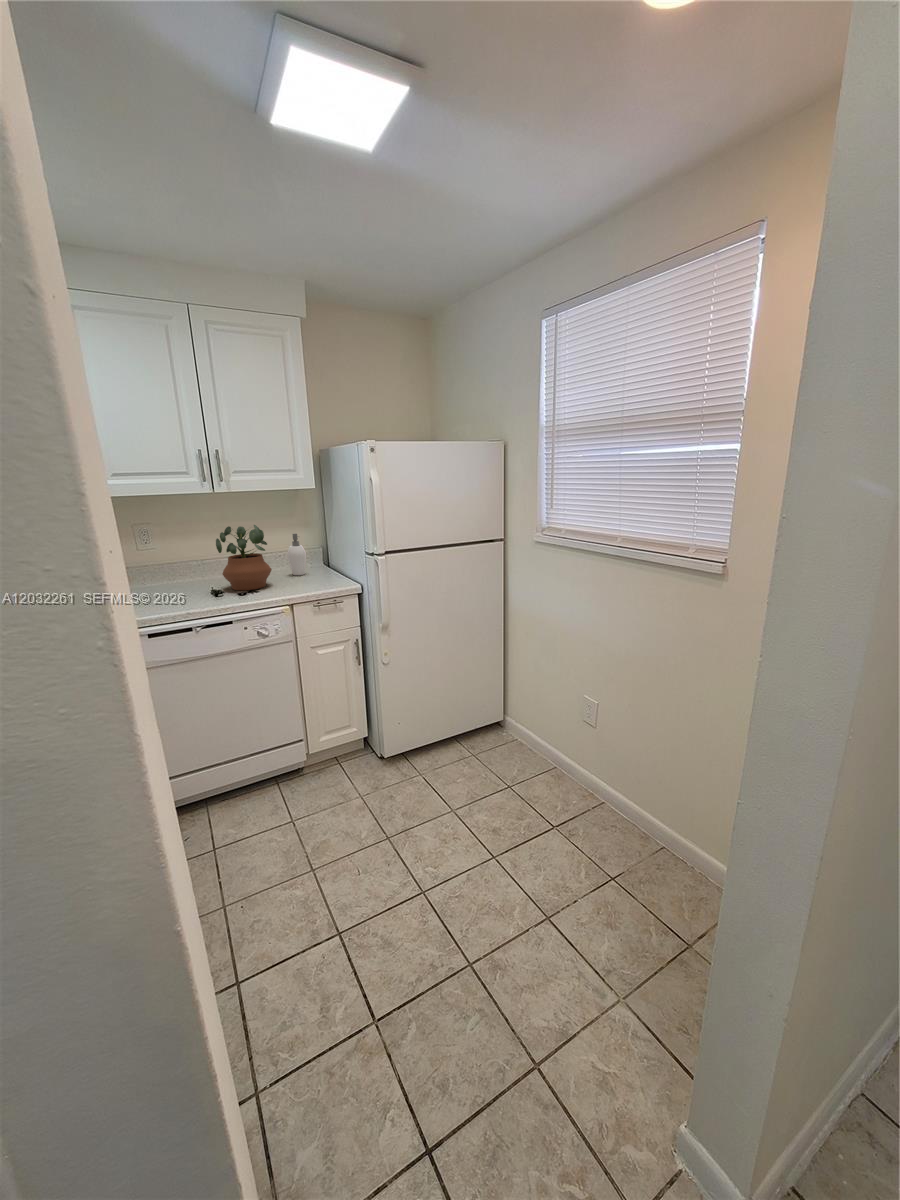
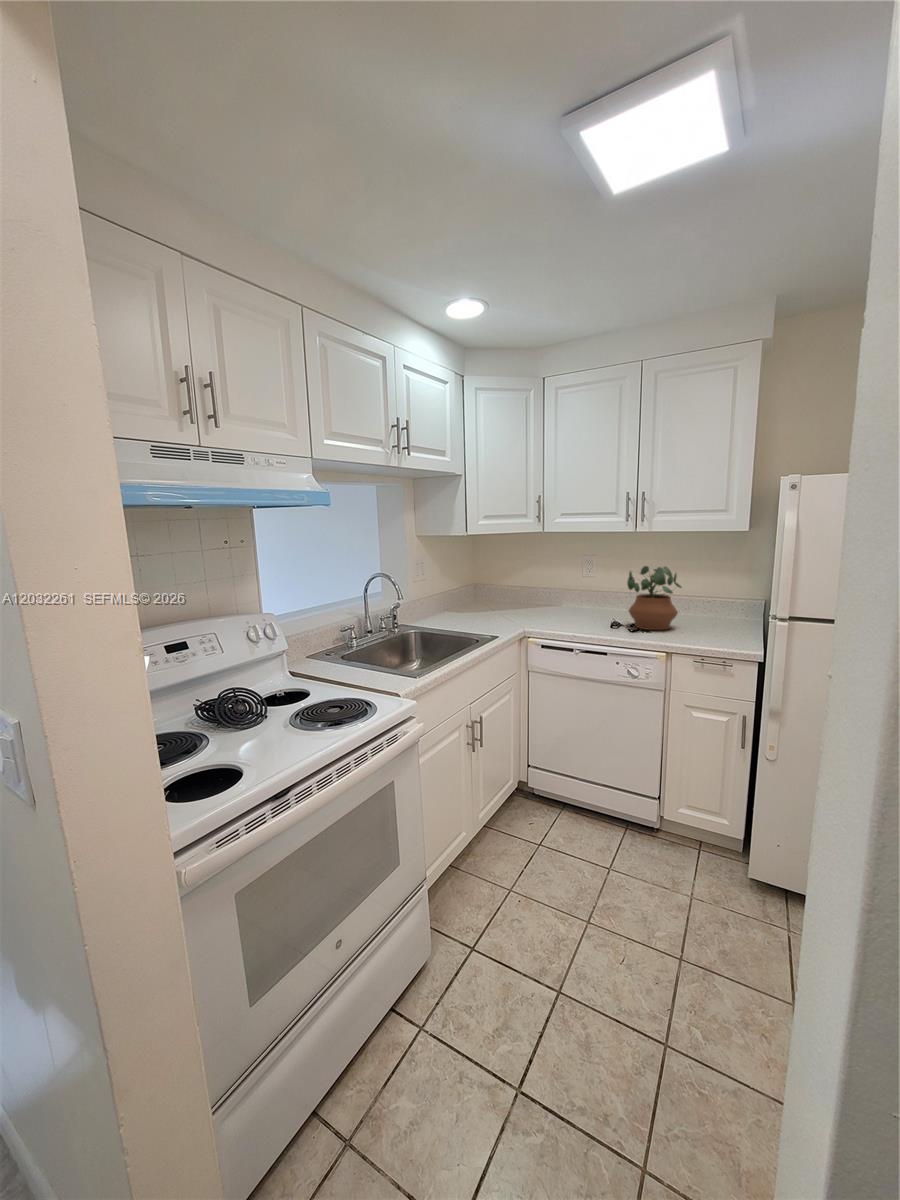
soap dispenser: present [287,534,306,575] -> none [711,580,734,627]

